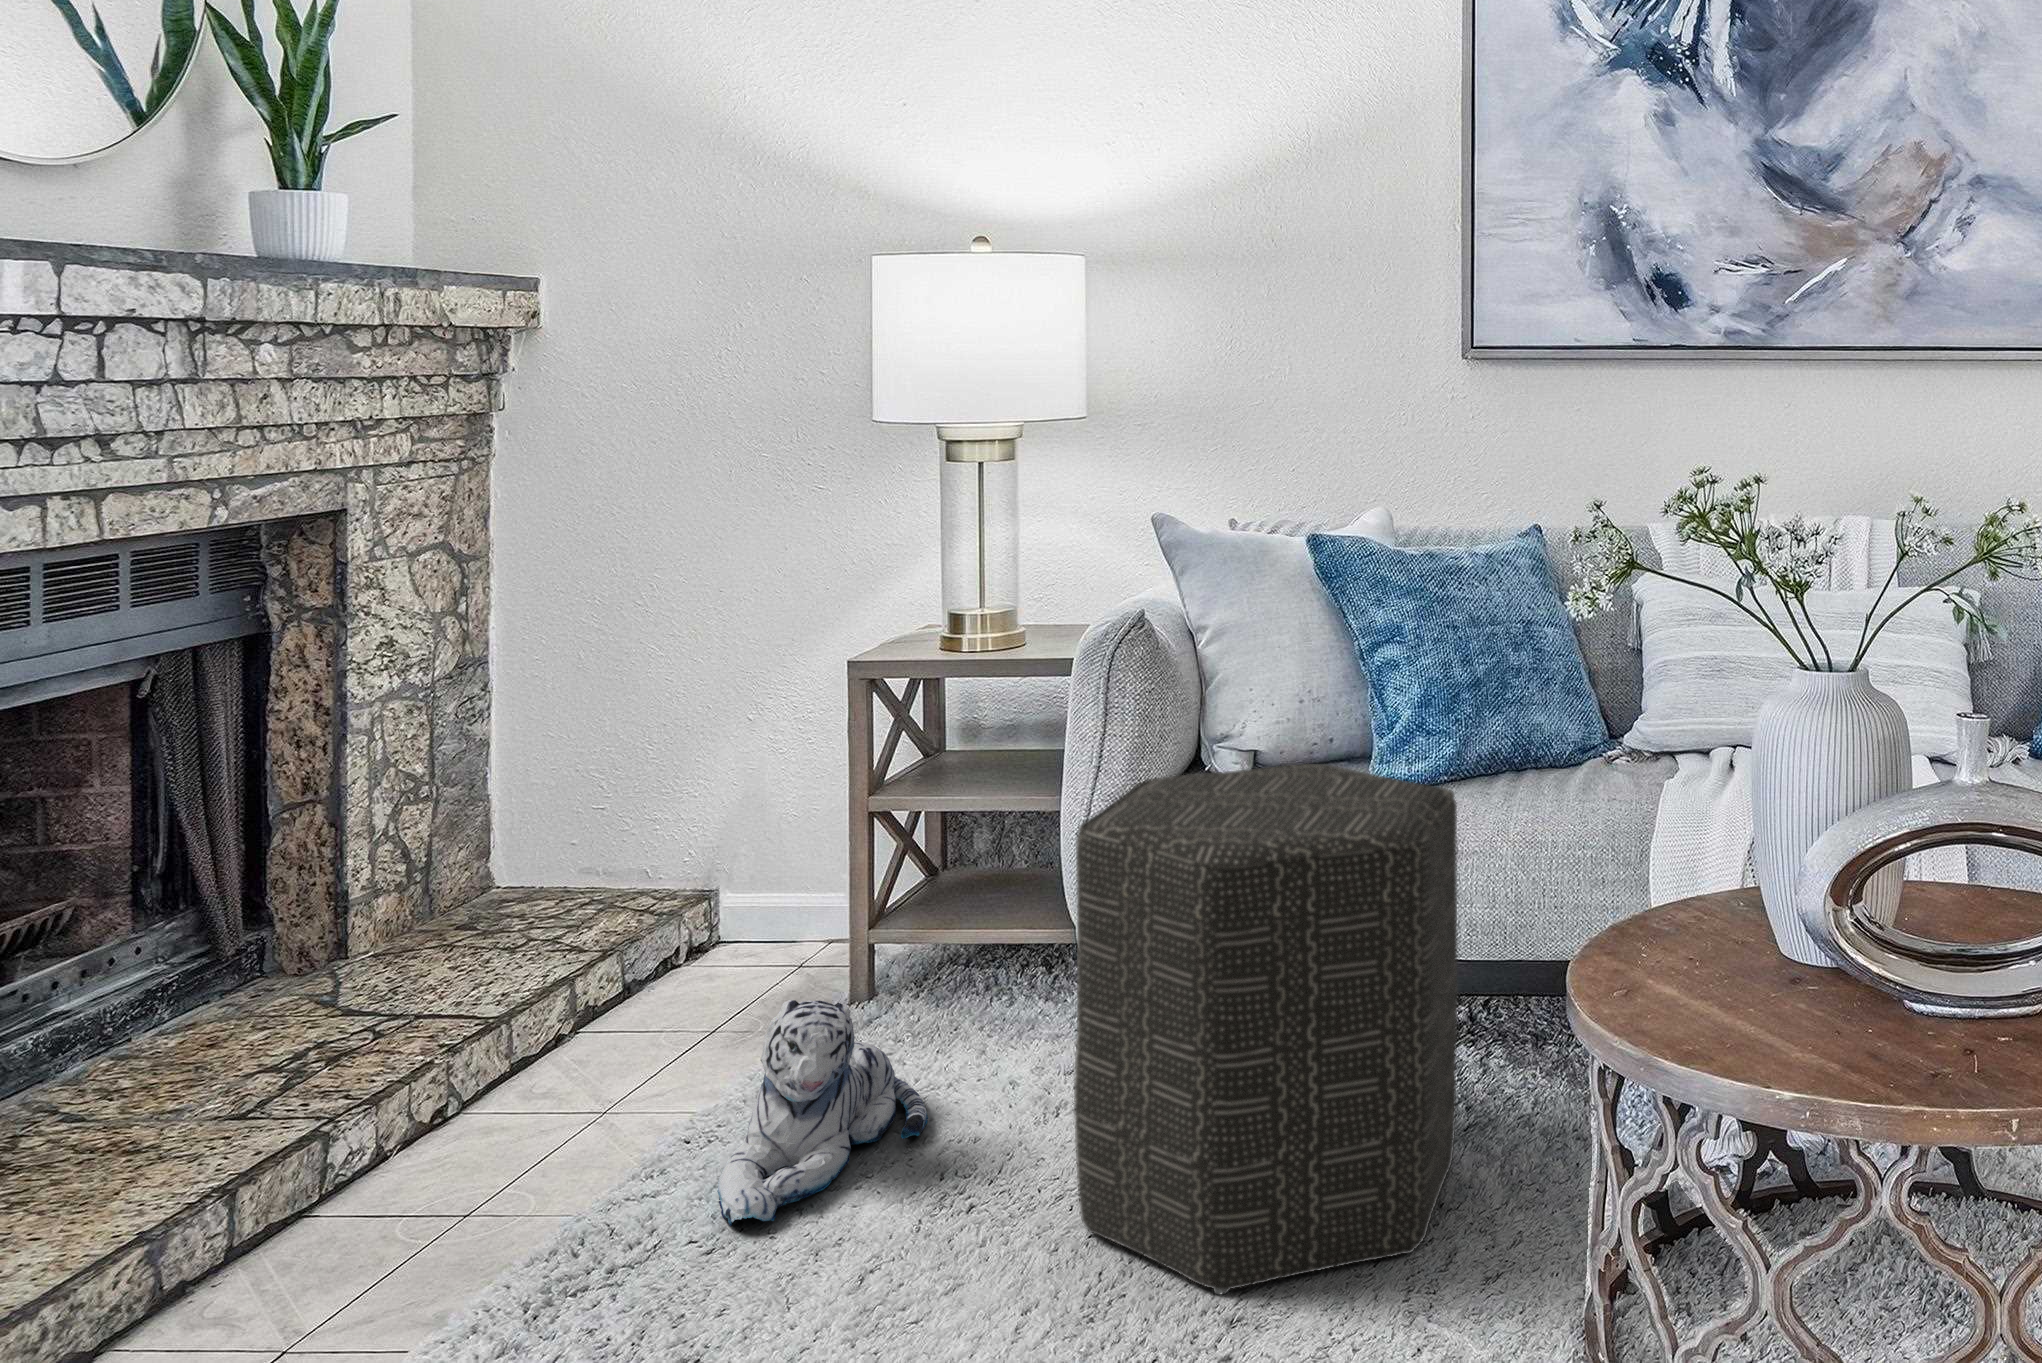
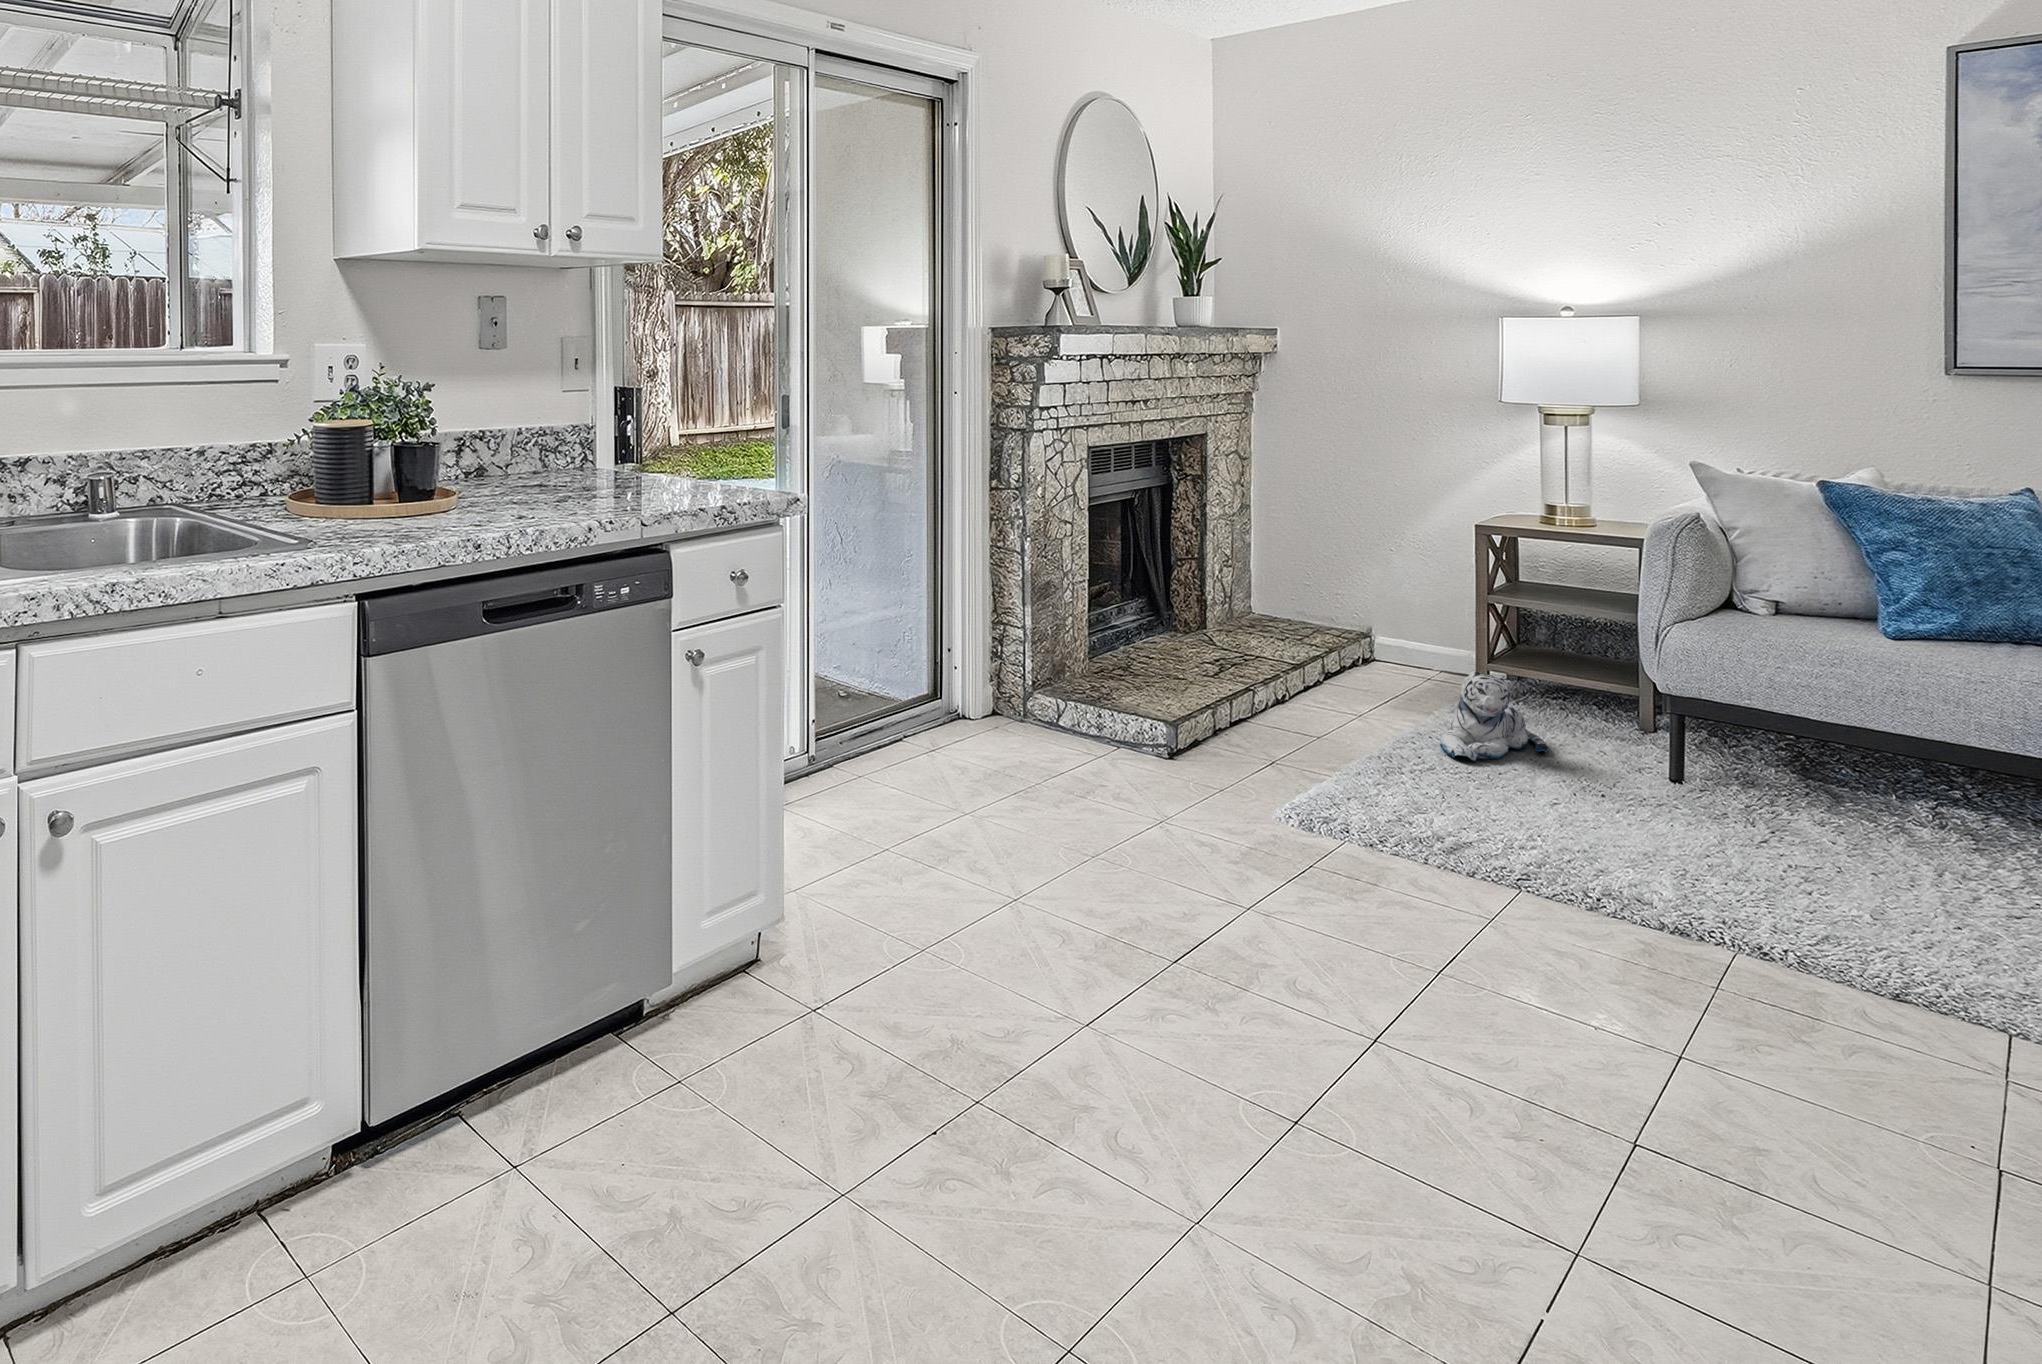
ottoman: present [1074,764,1458,1294] -> none [1662,600,1956,871]

